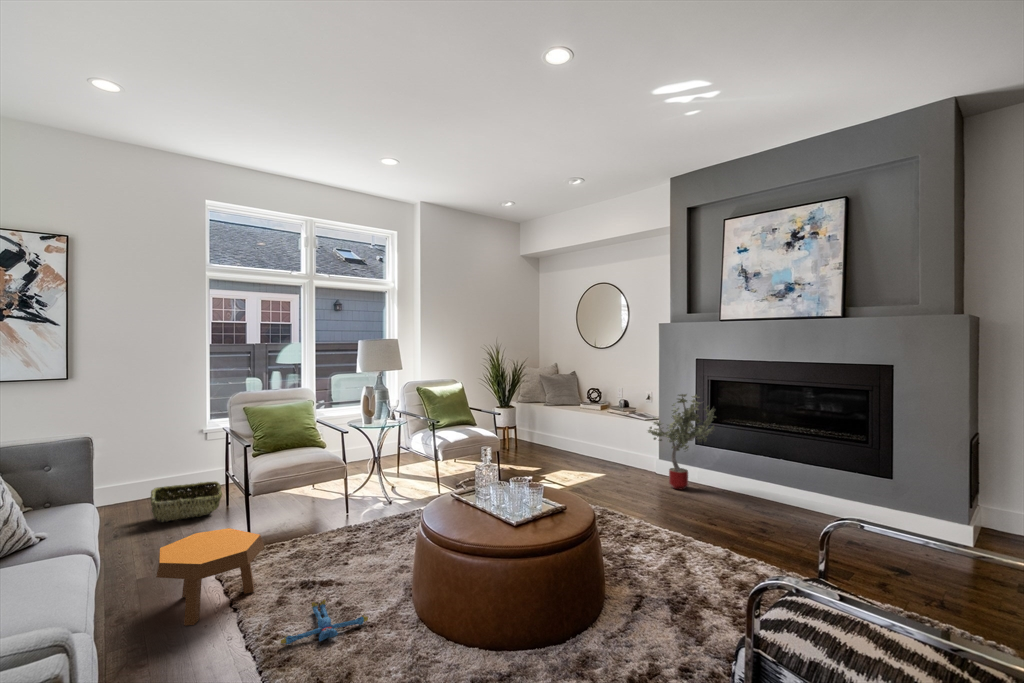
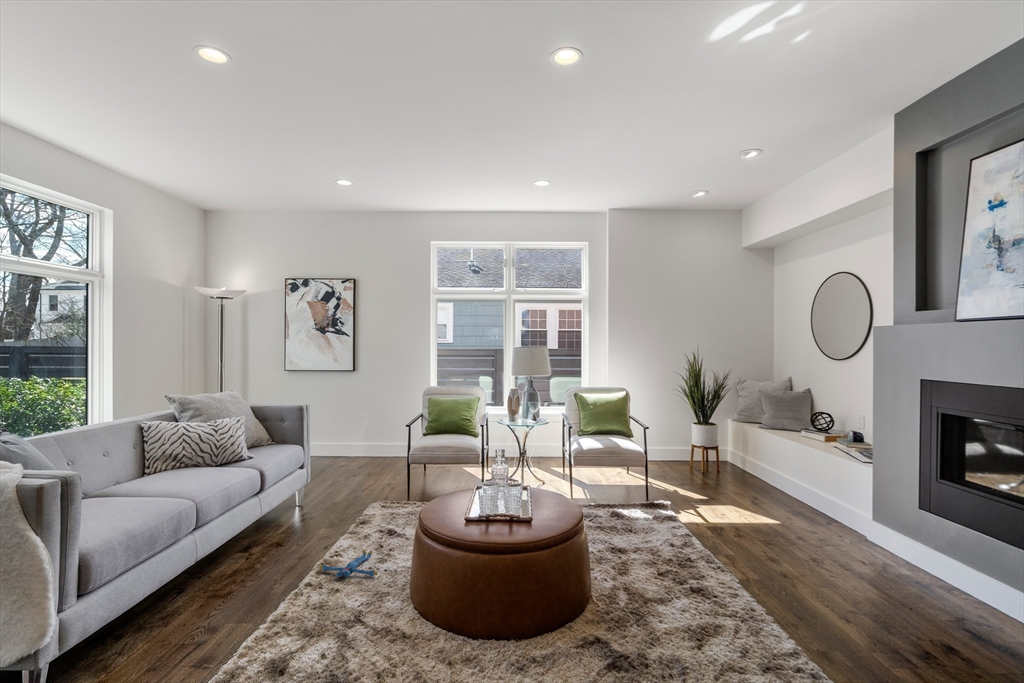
potted tree: present [648,394,716,490] -> none [837,428,937,568]
woven basket: present [151,481,222,522] -> none [372,450,420,476]
footstool: present [156,528,265,626] -> none [297,482,366,541]

